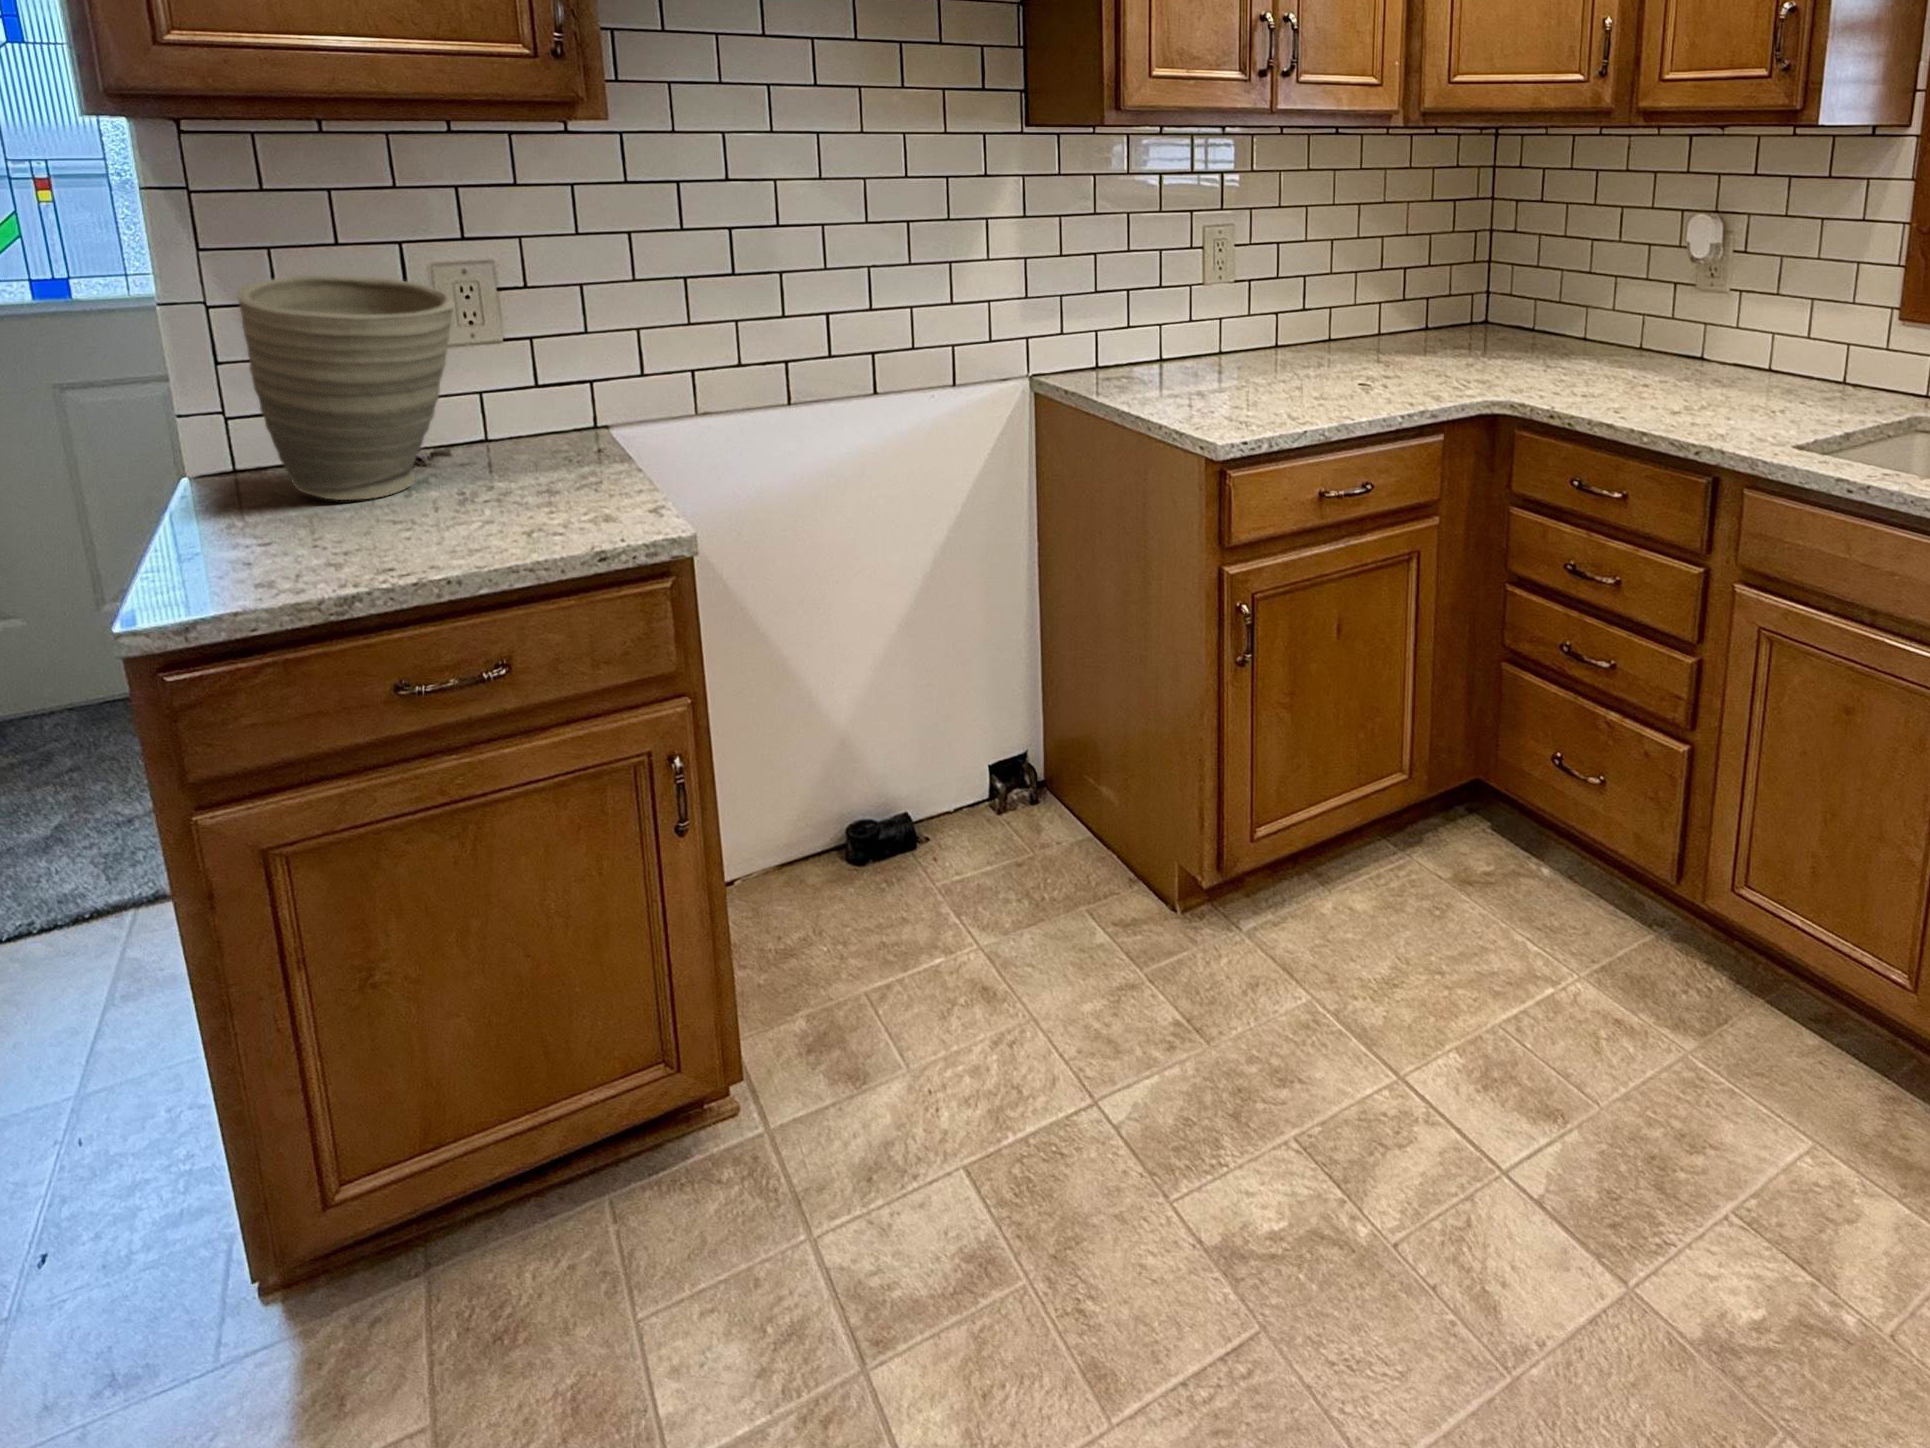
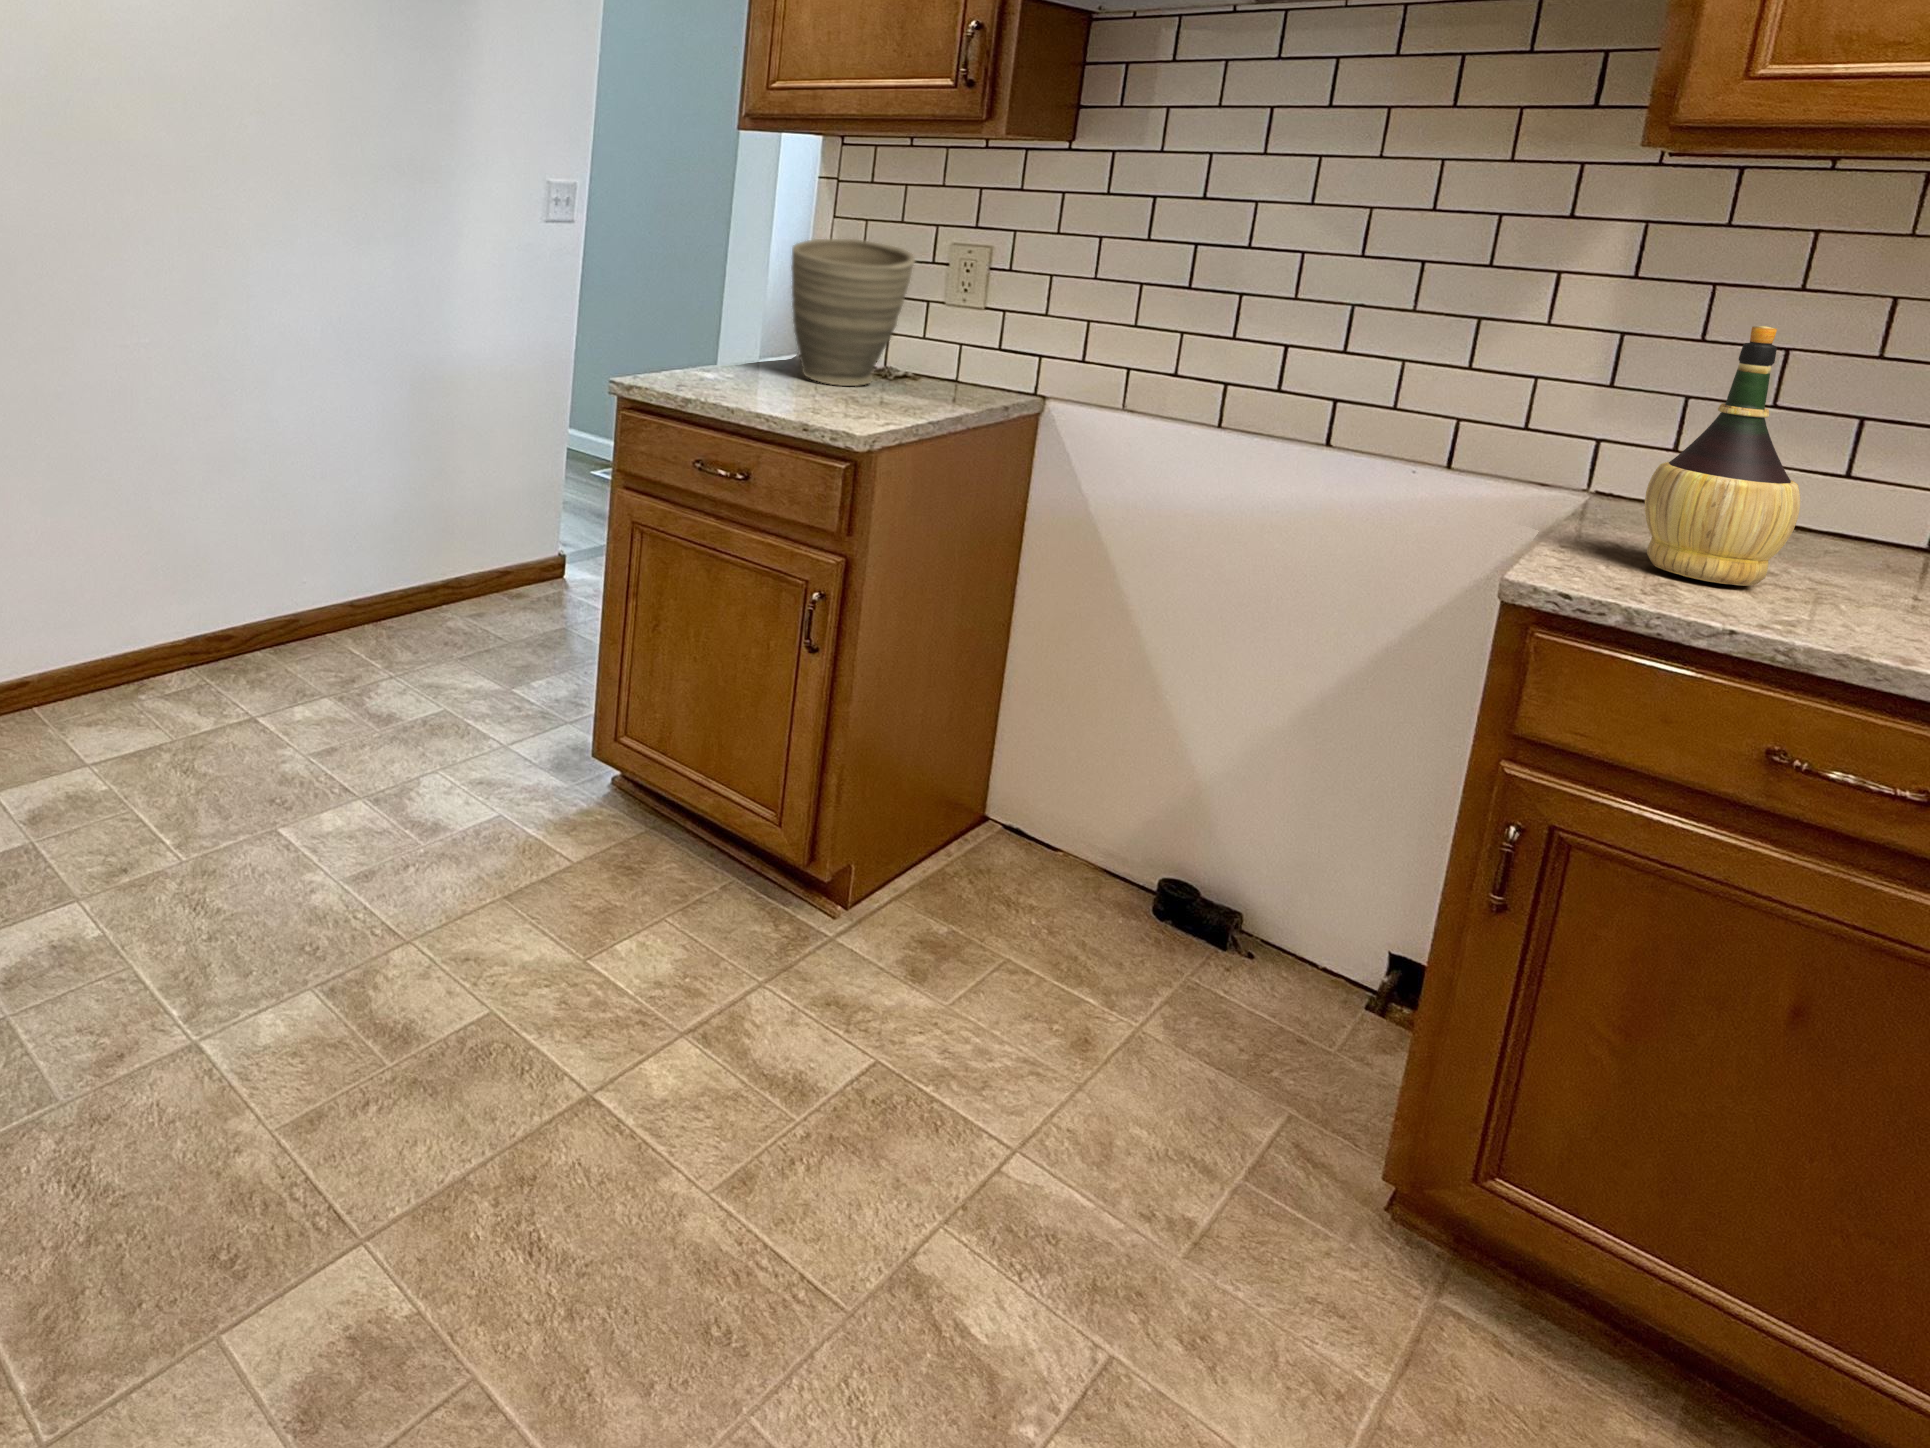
wine bottle: none [1183,244,1250,413] -> present [1645,326,1800,586]

